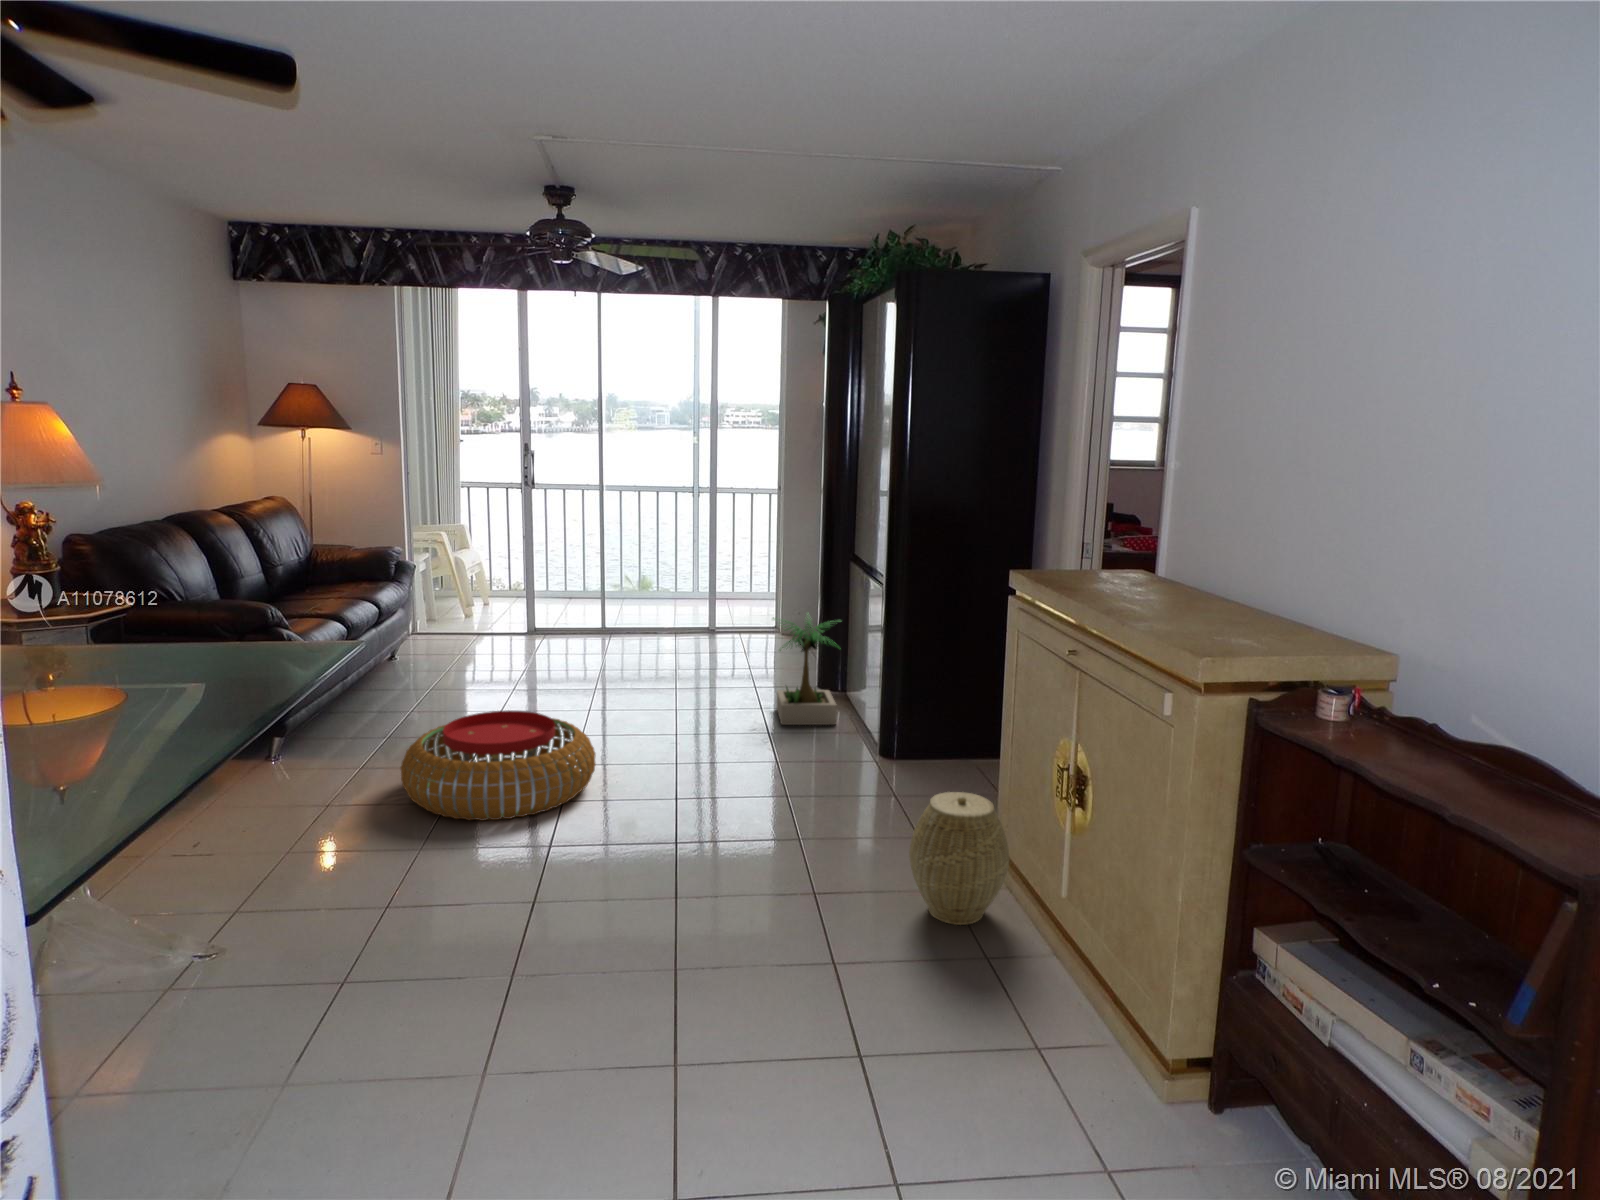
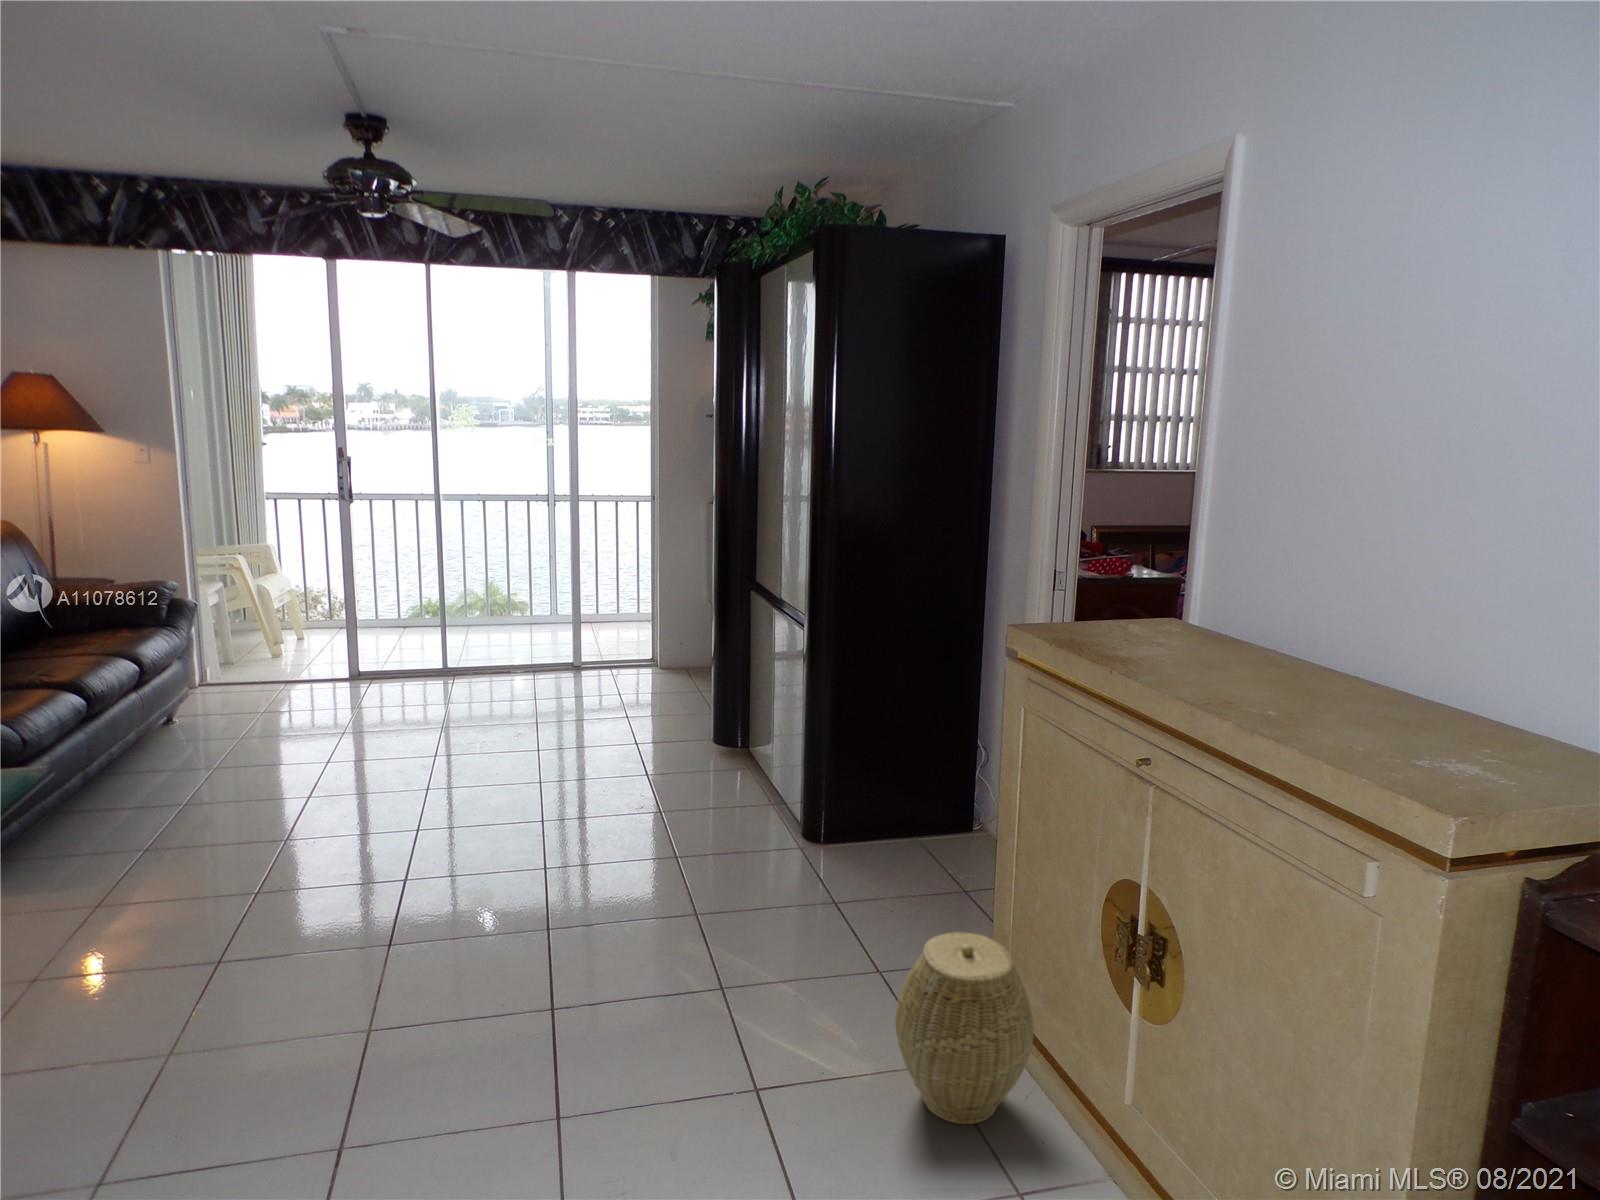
potted plant: present [773,613,841,725] -> none [652,651,756,794]
pouf: present [401,710,596,821] -> none [148,817,440,994]

